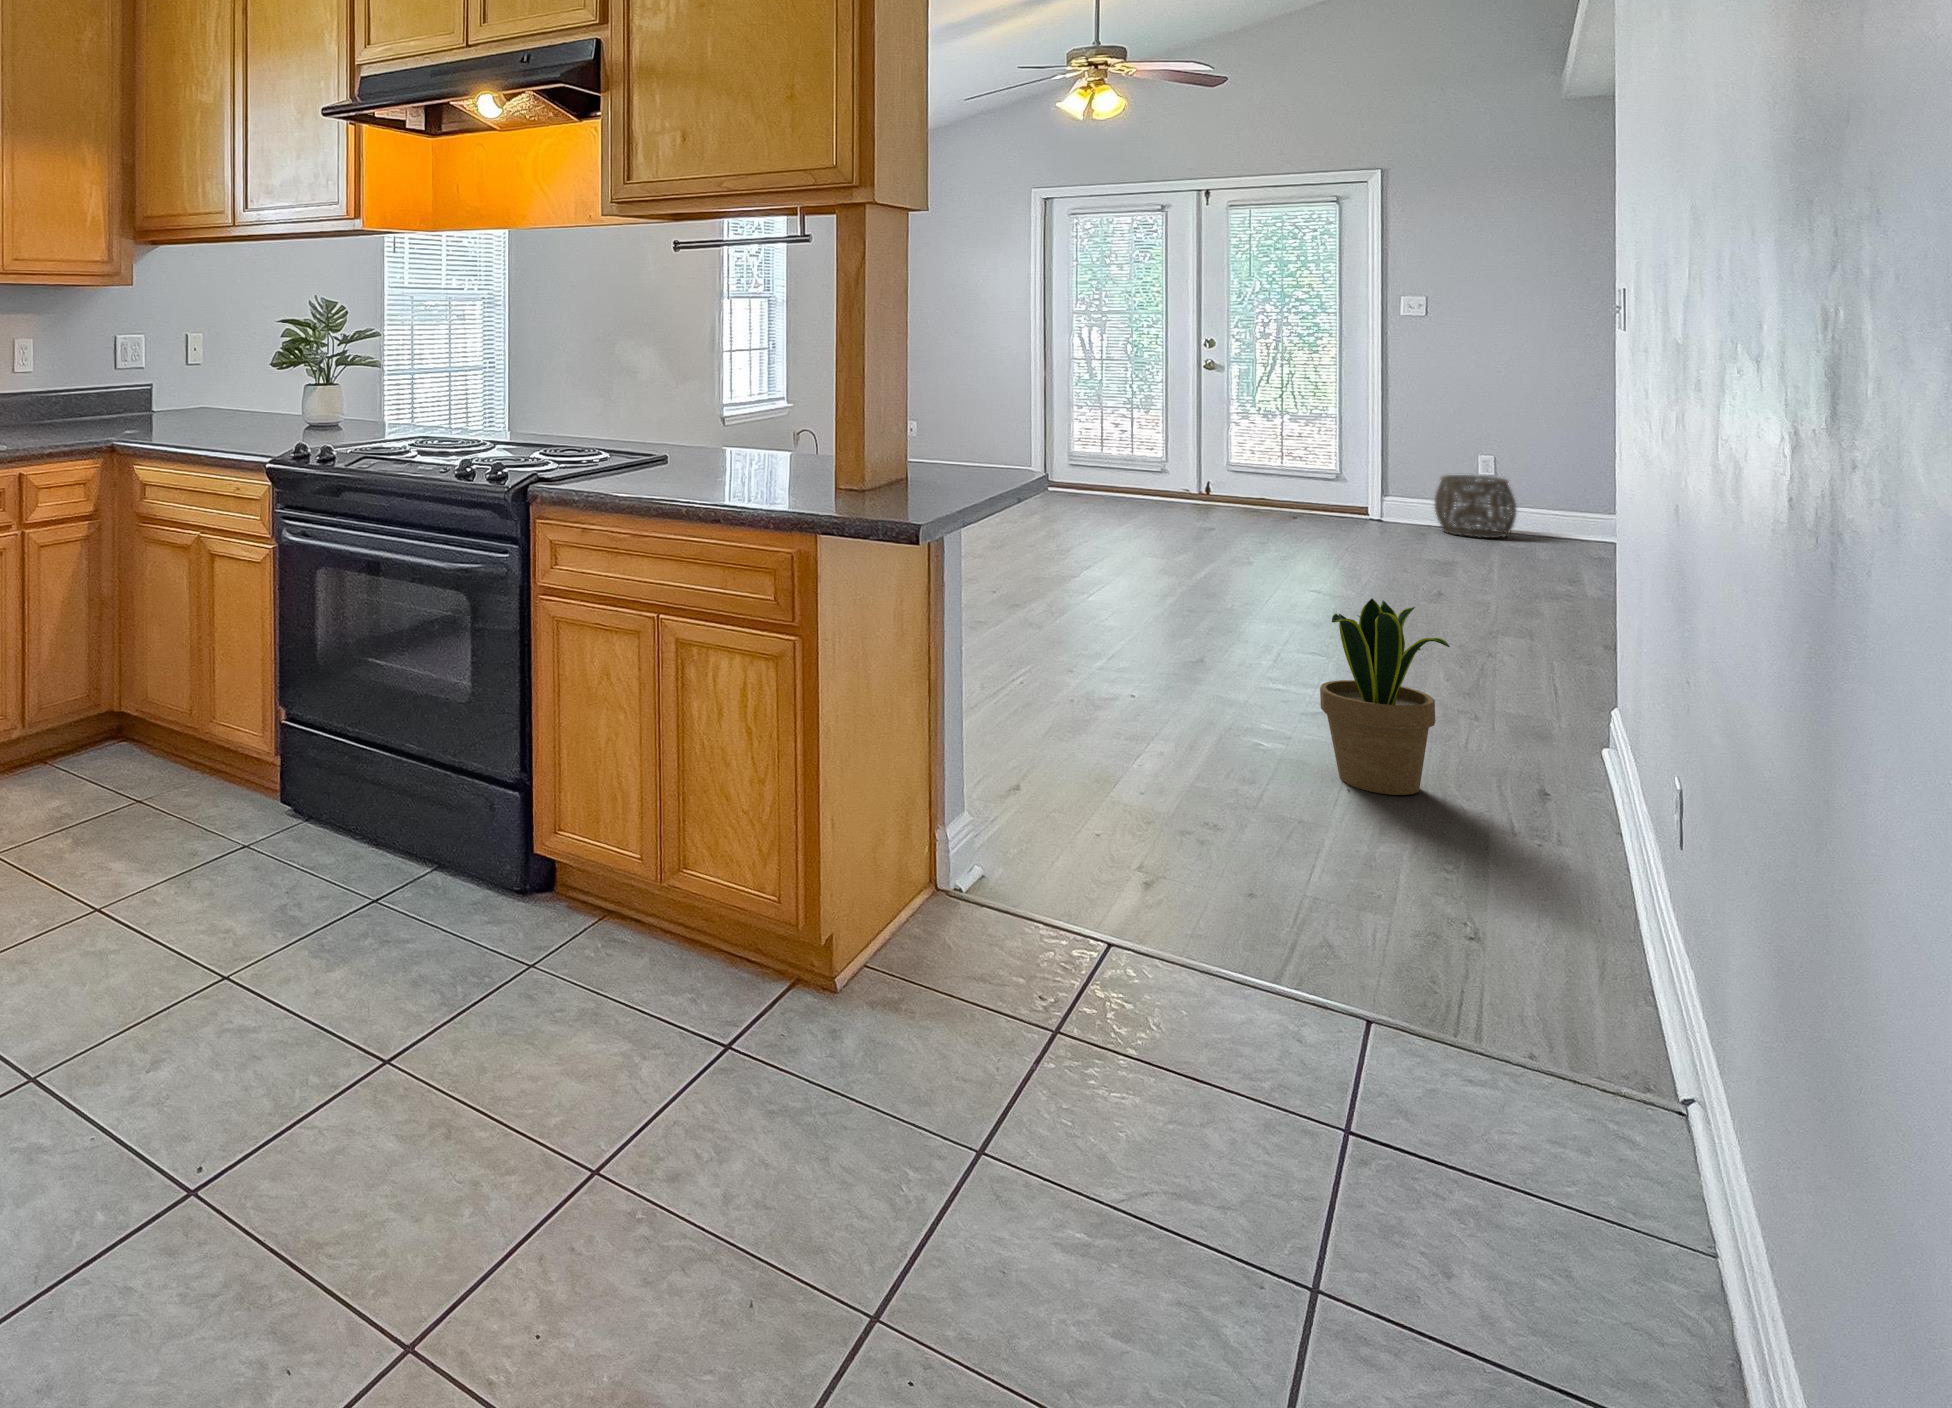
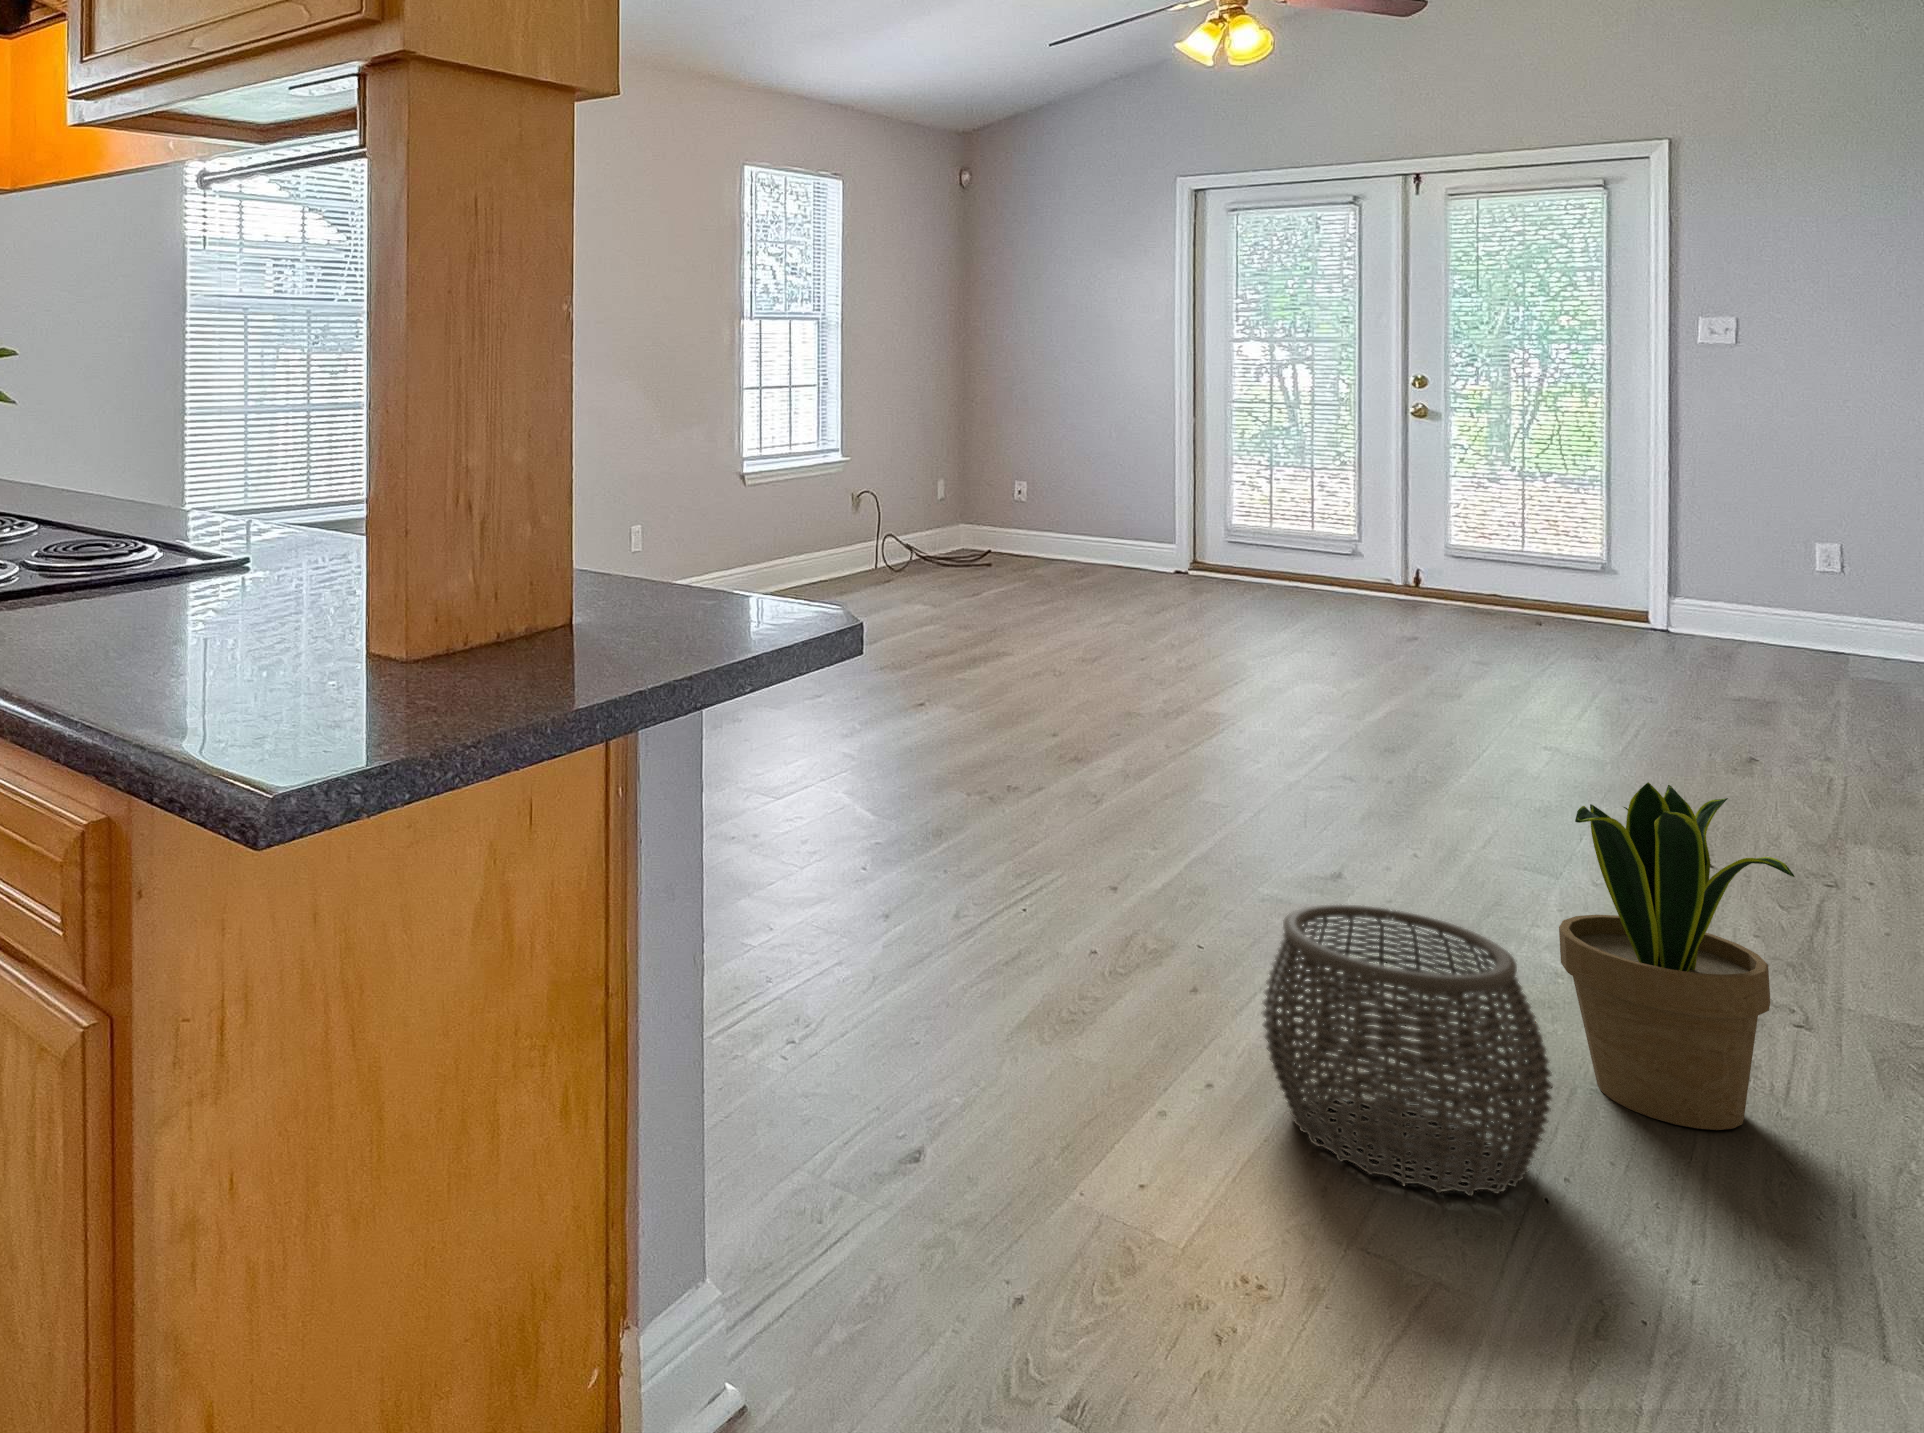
woven basket: present [1434,475,1517,538] -> present [1262,904,1552,1196]

